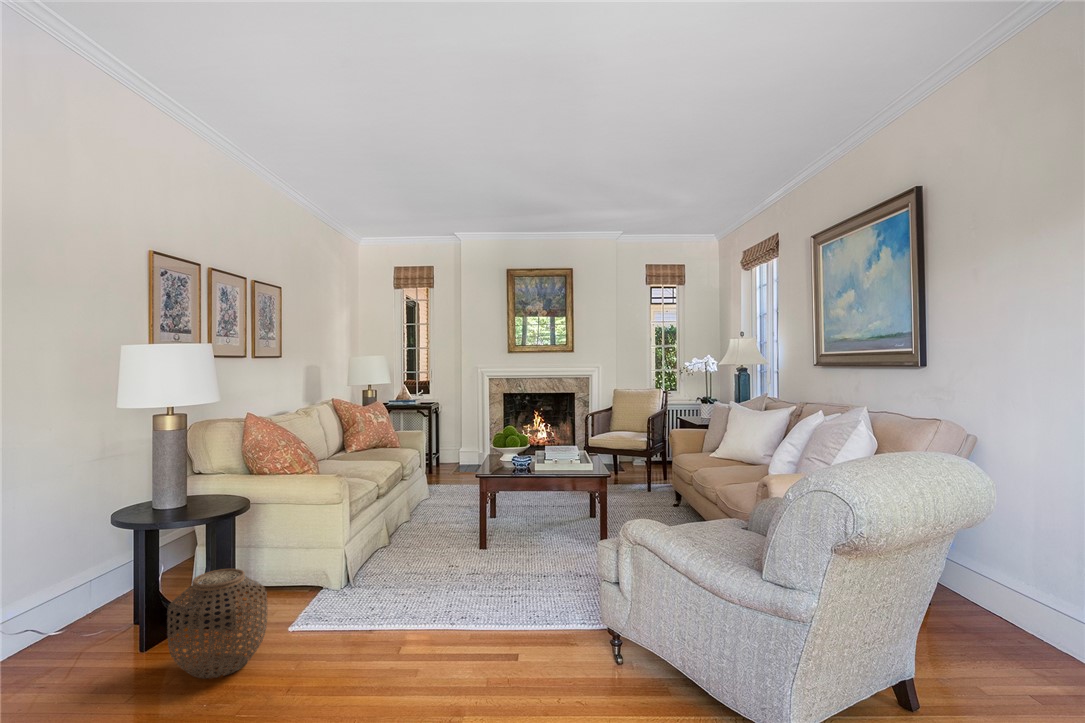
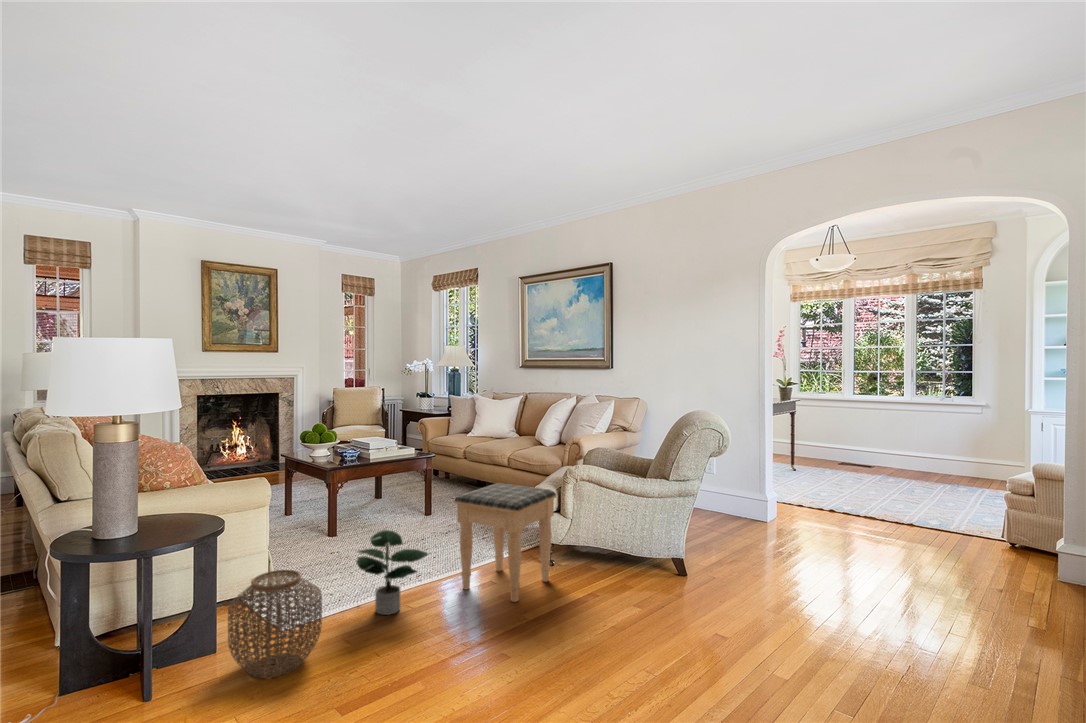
footstool: none [464,522,589,698] -> present [454,483,556,602]
potted plant: none [333,552,411,654] -> present [357,530,428,615]

